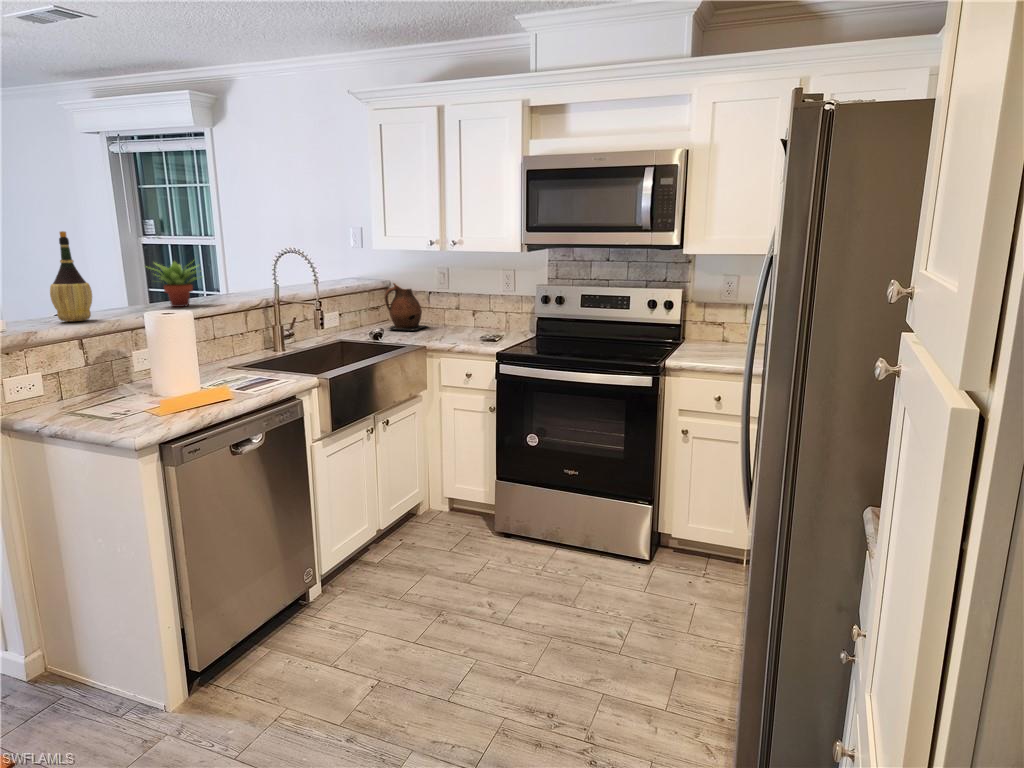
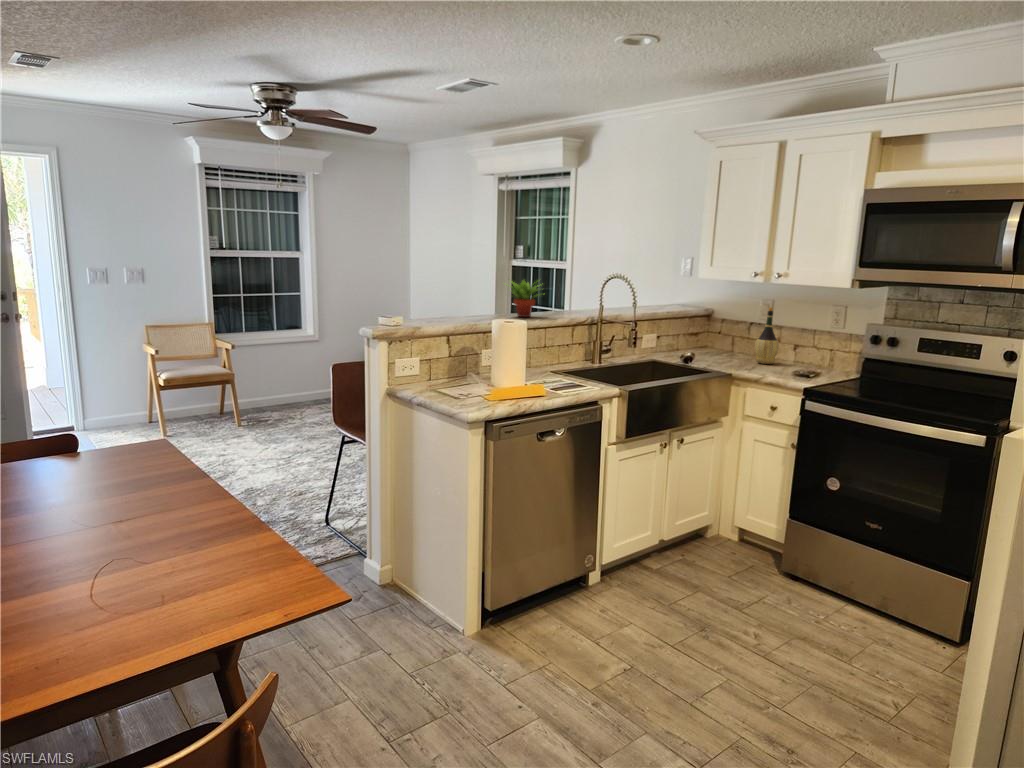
wine bottle: present [50,231,92,321] -> present [755,307,779,364]
ceramic pitcher: present [385,283,428,331] -> none [702,311,745,359]

